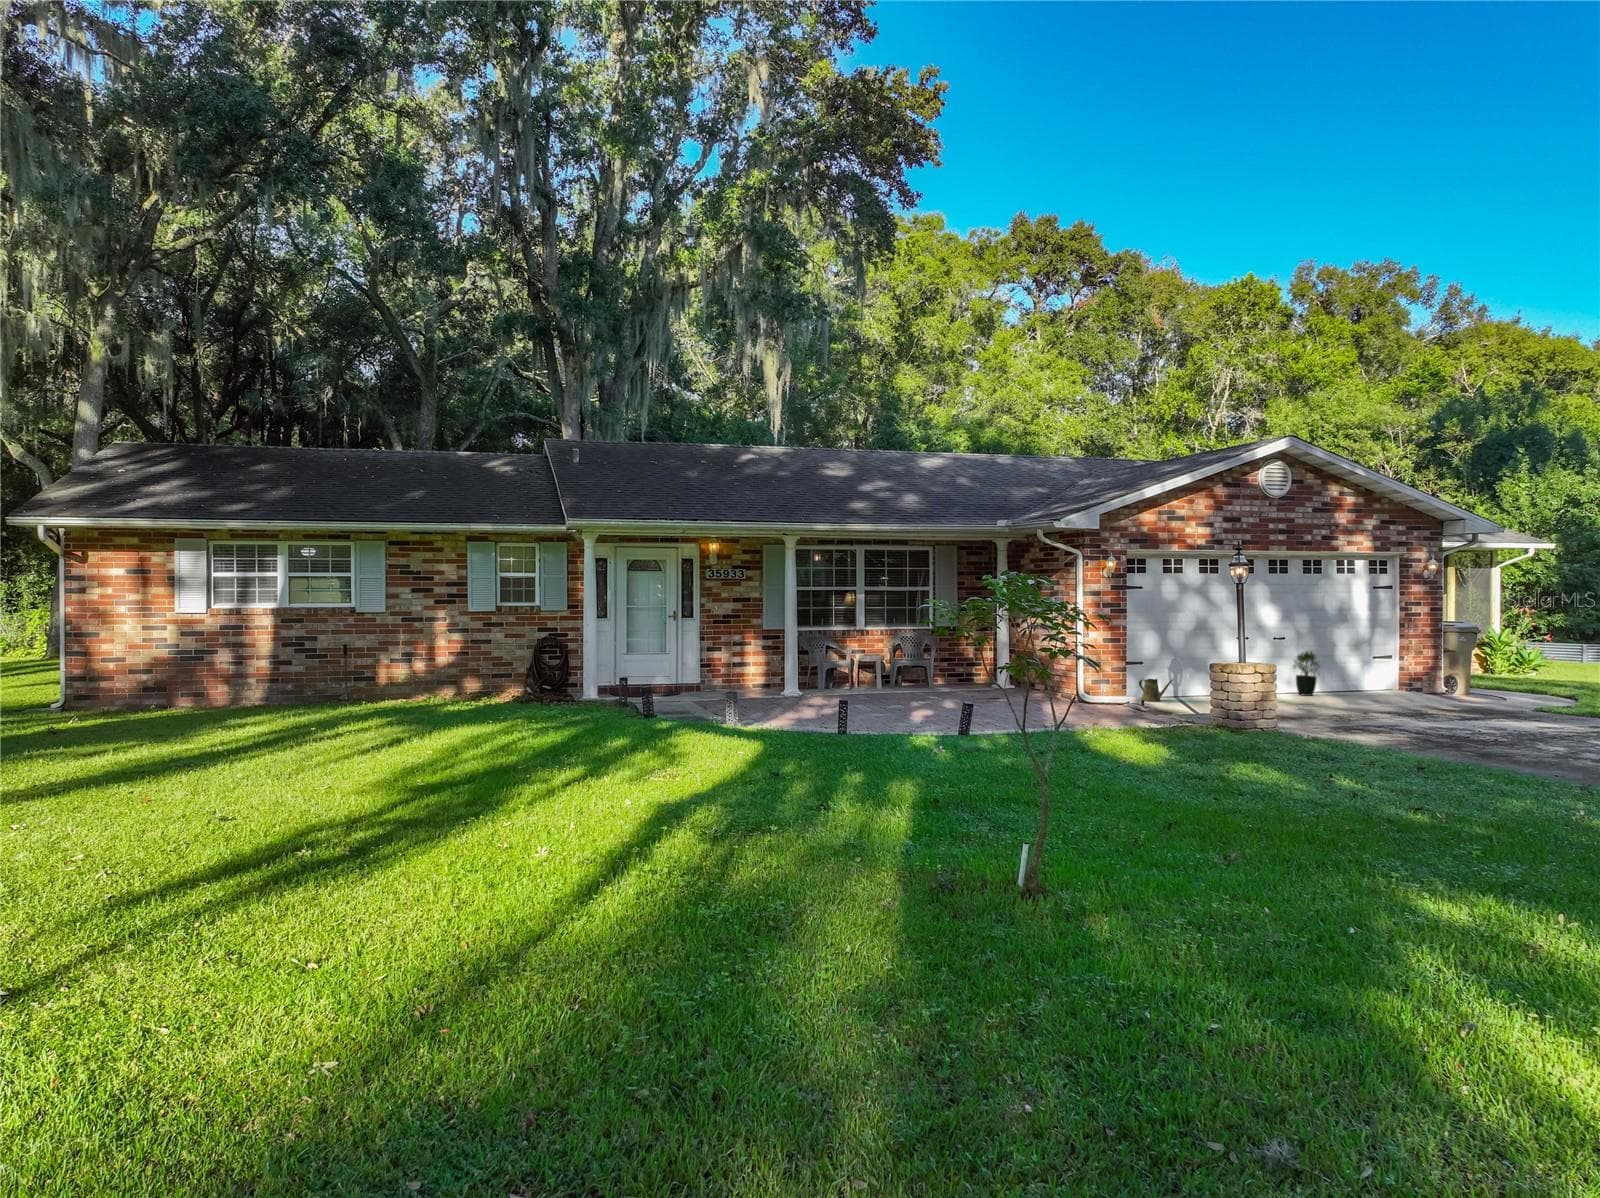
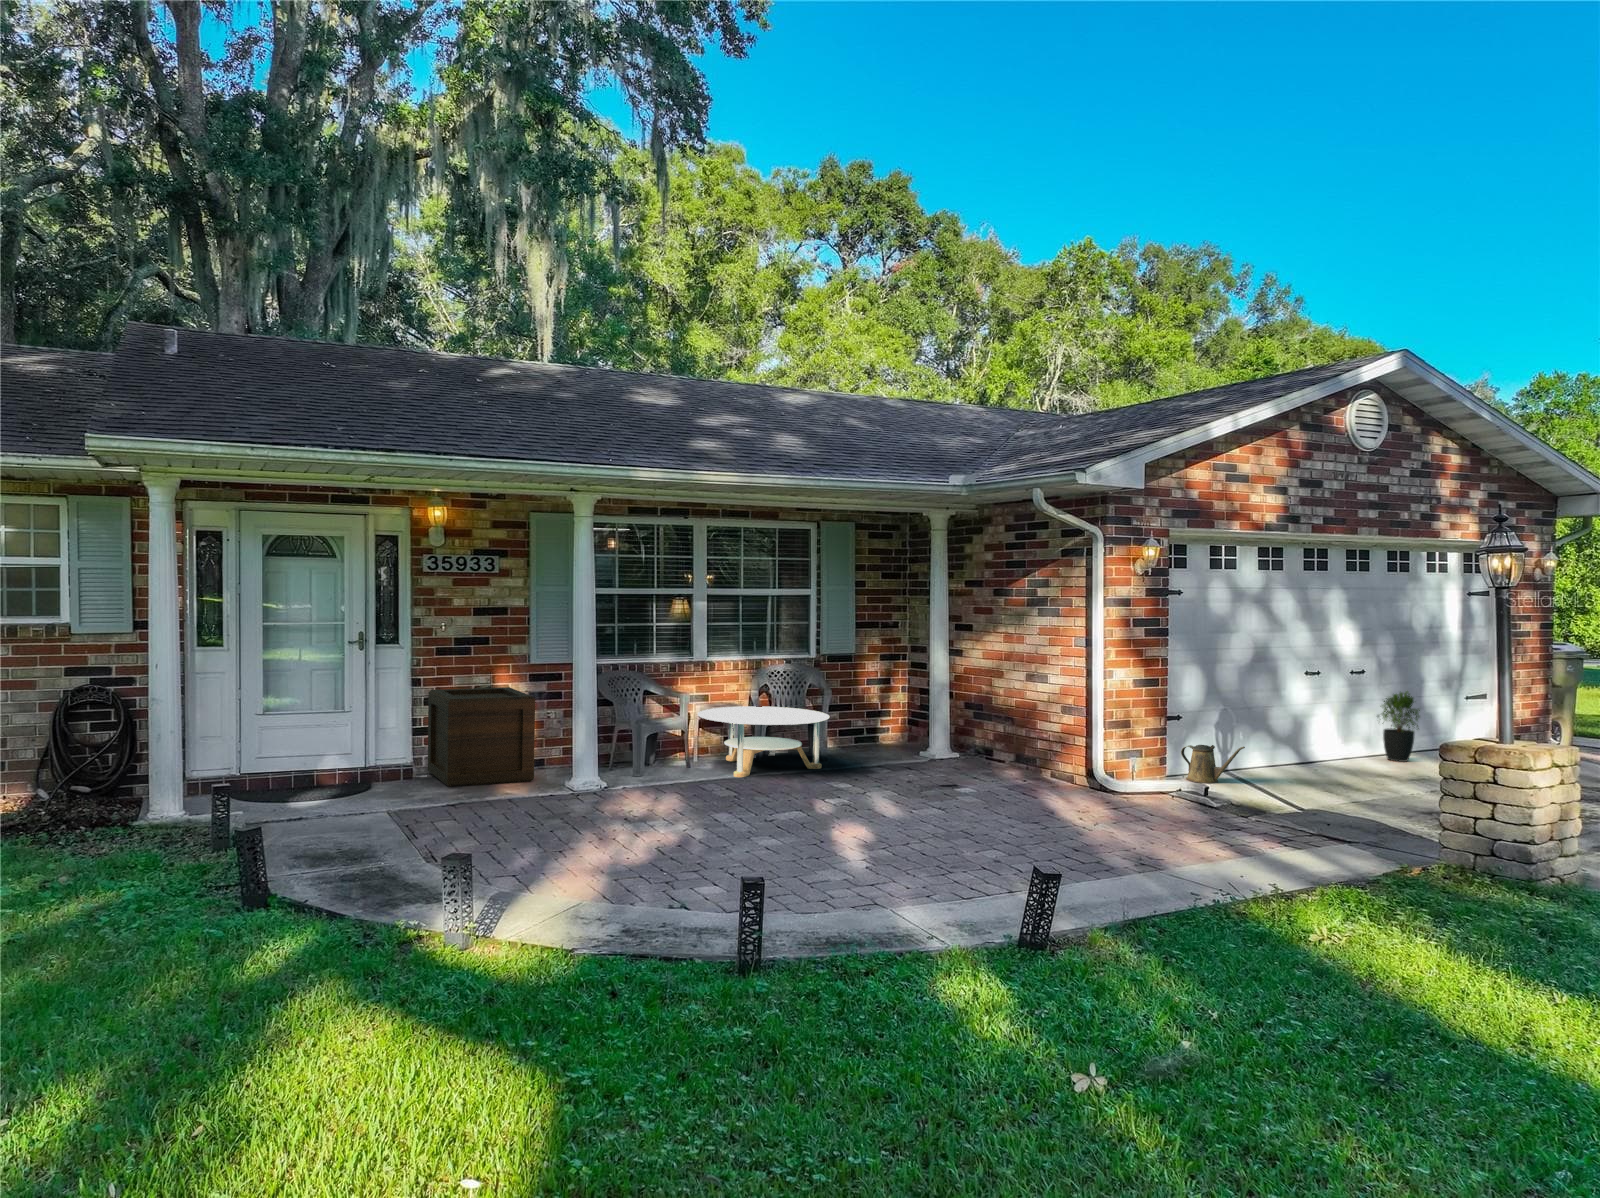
wooden crate: none [709,642,761,692] -> present [428,687,535,787]
round table: none [852,656,927,692] -> present [698,706,830,777]

